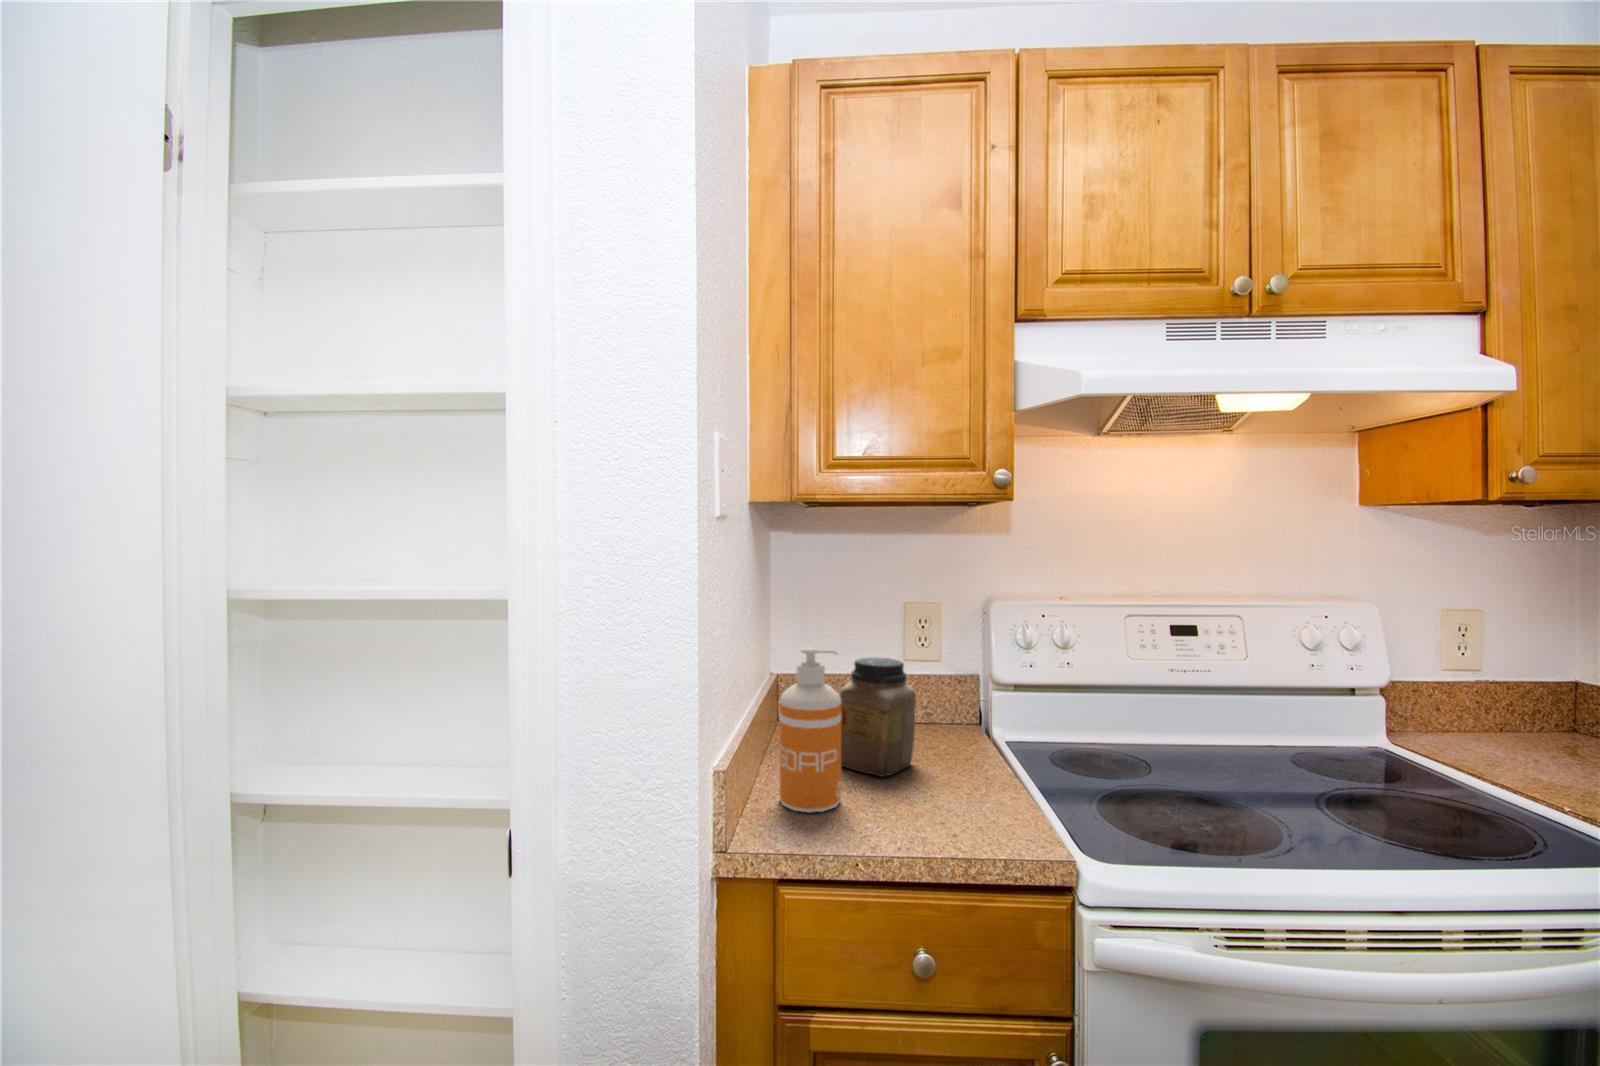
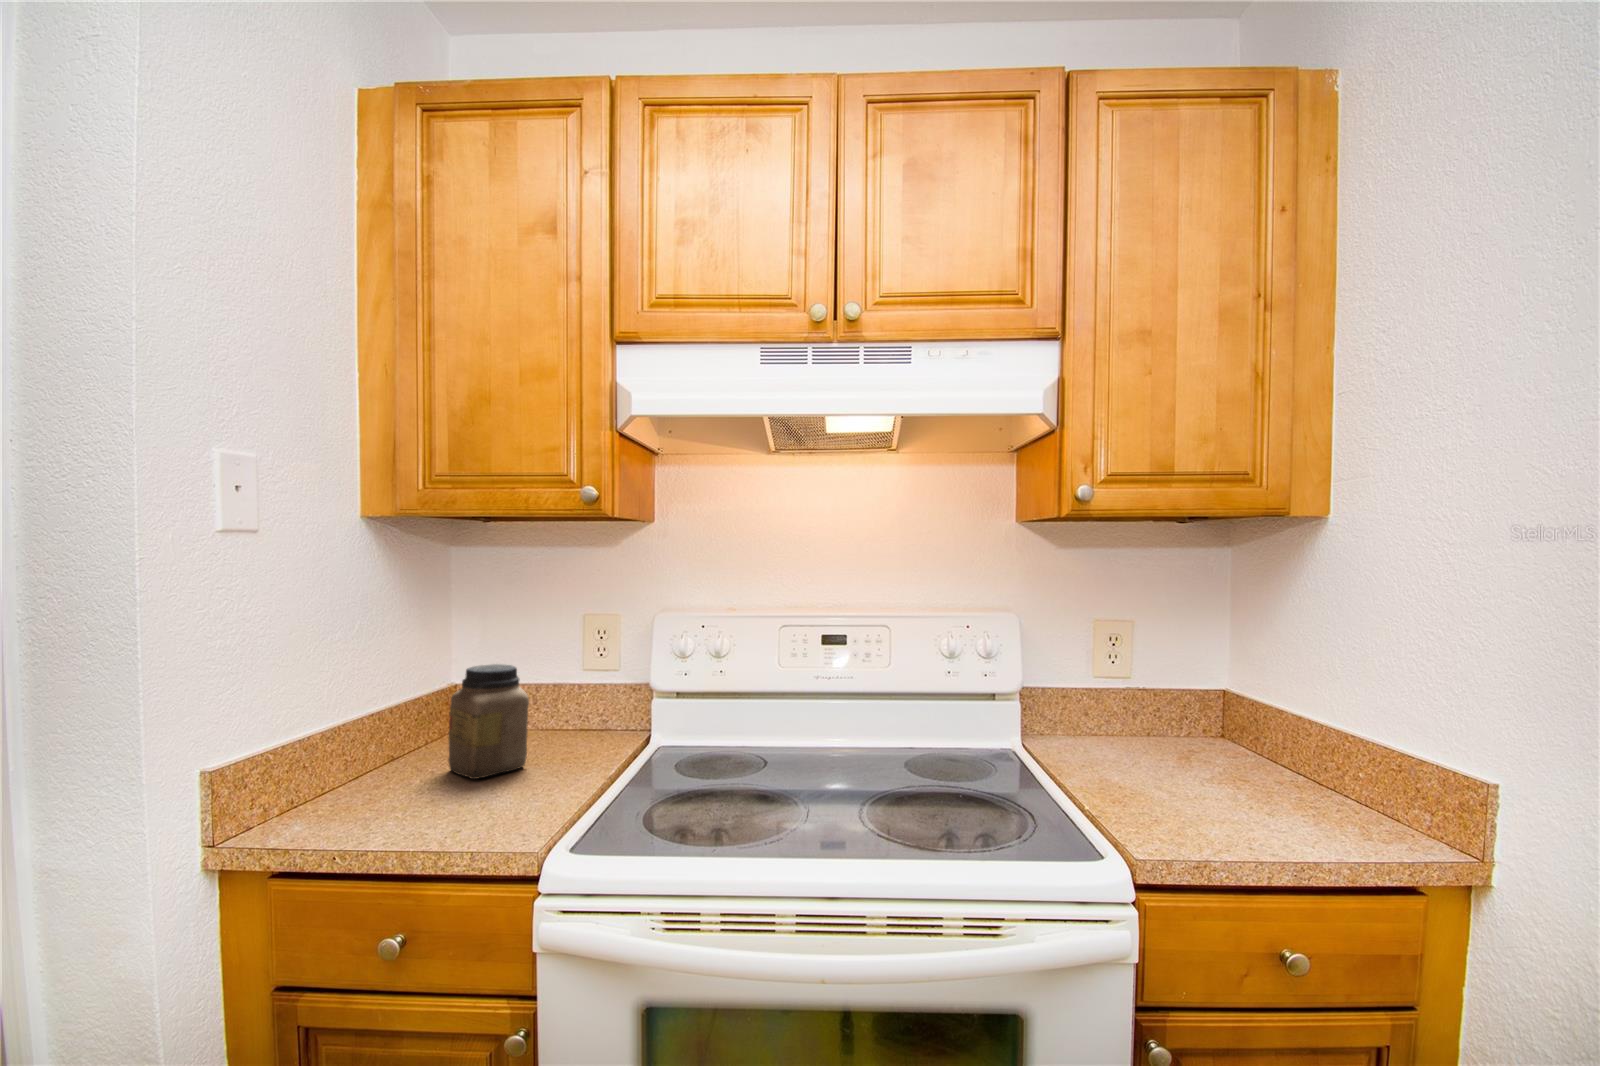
soap dispenser: present [779,648,841,813] -> none [336,653,407,811]

